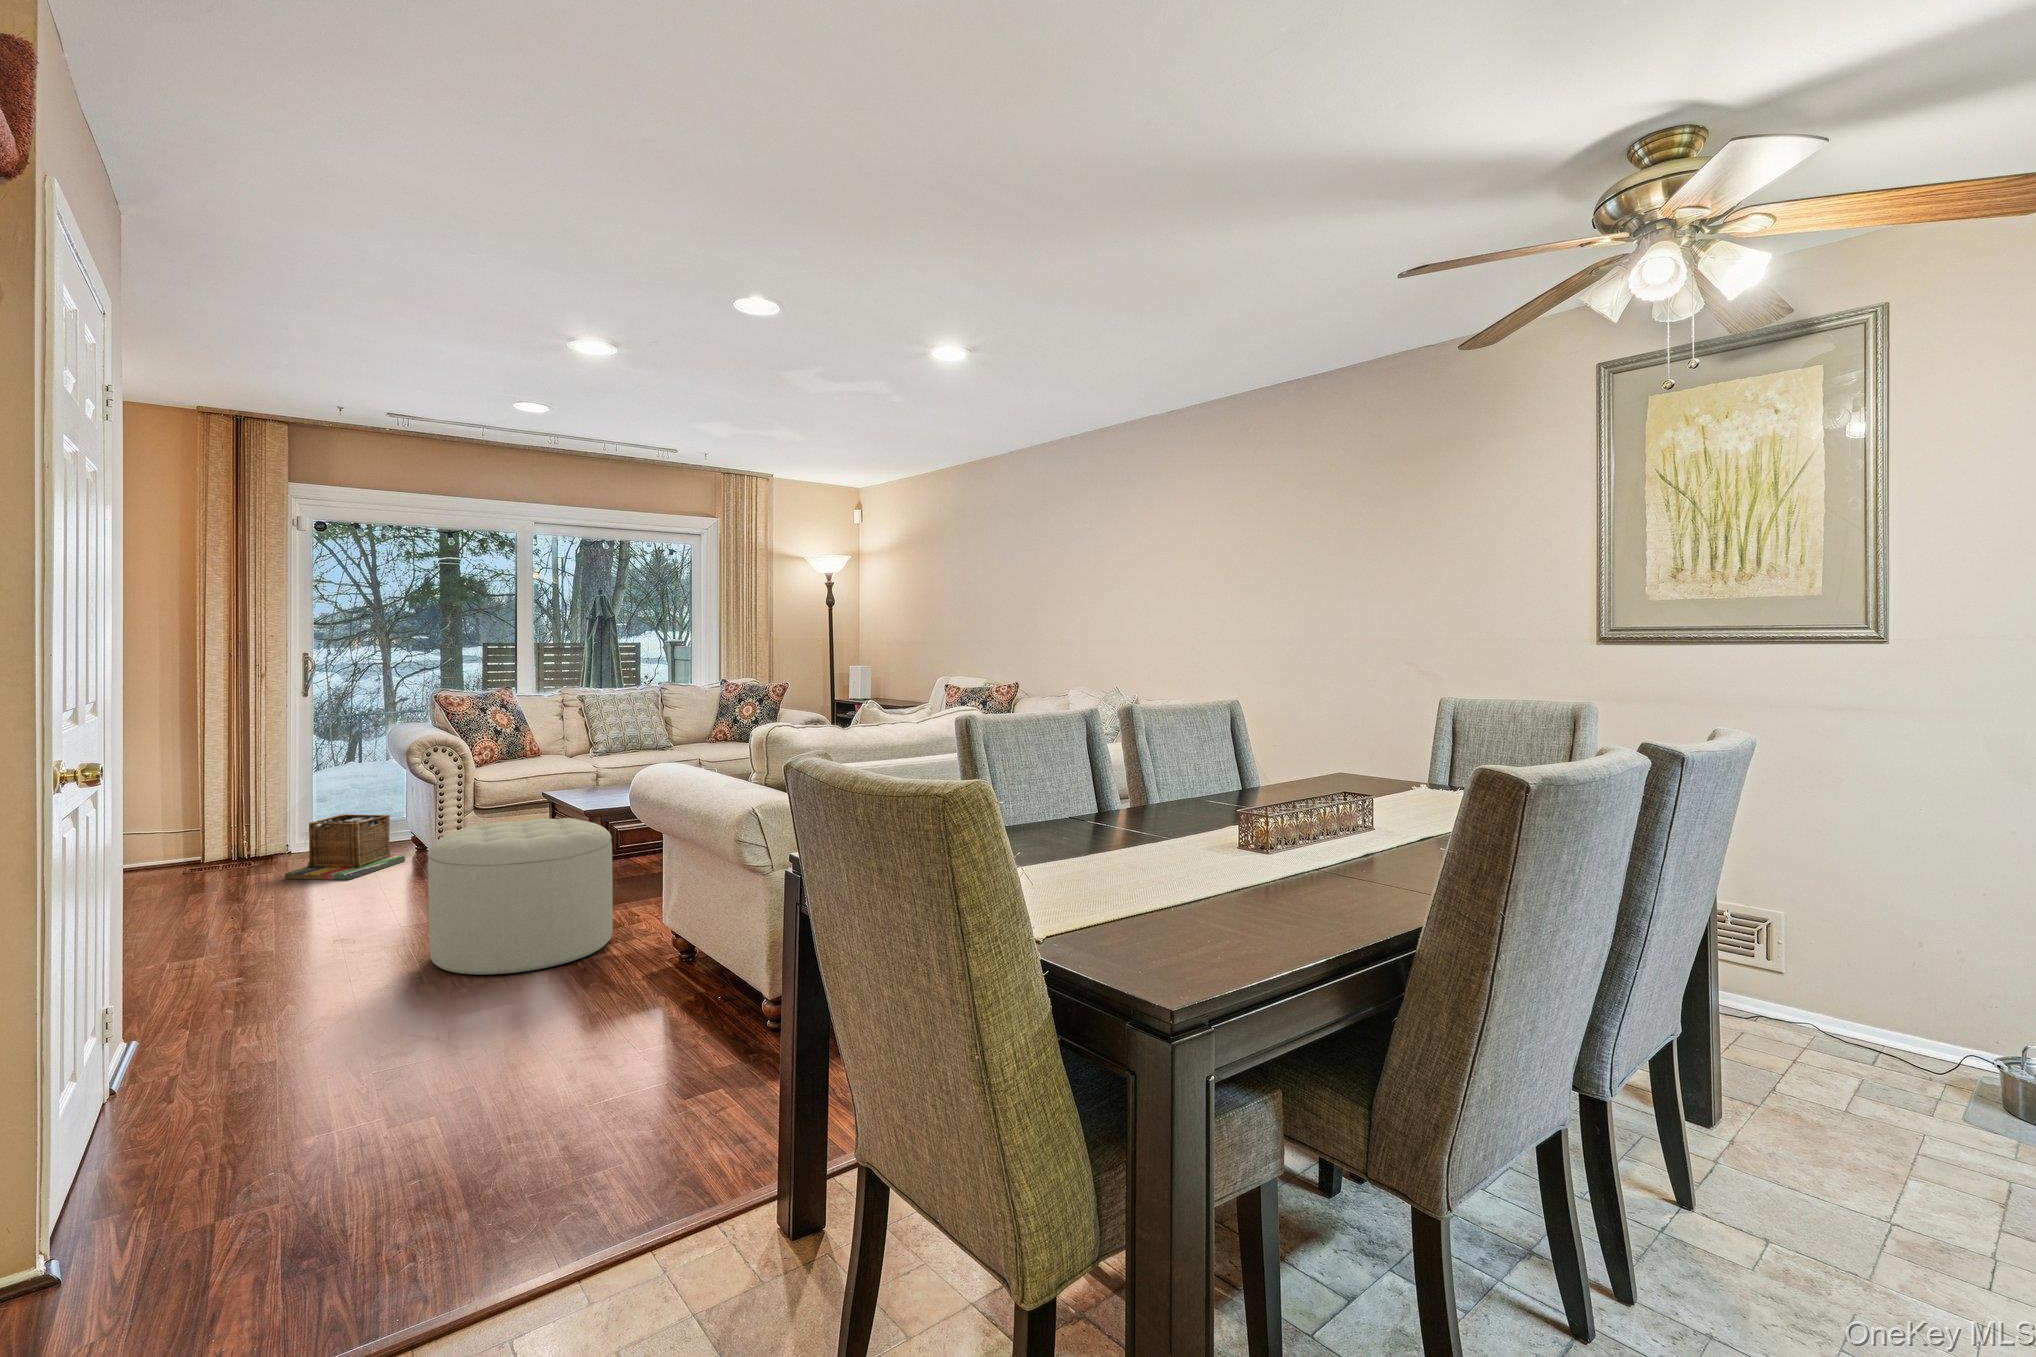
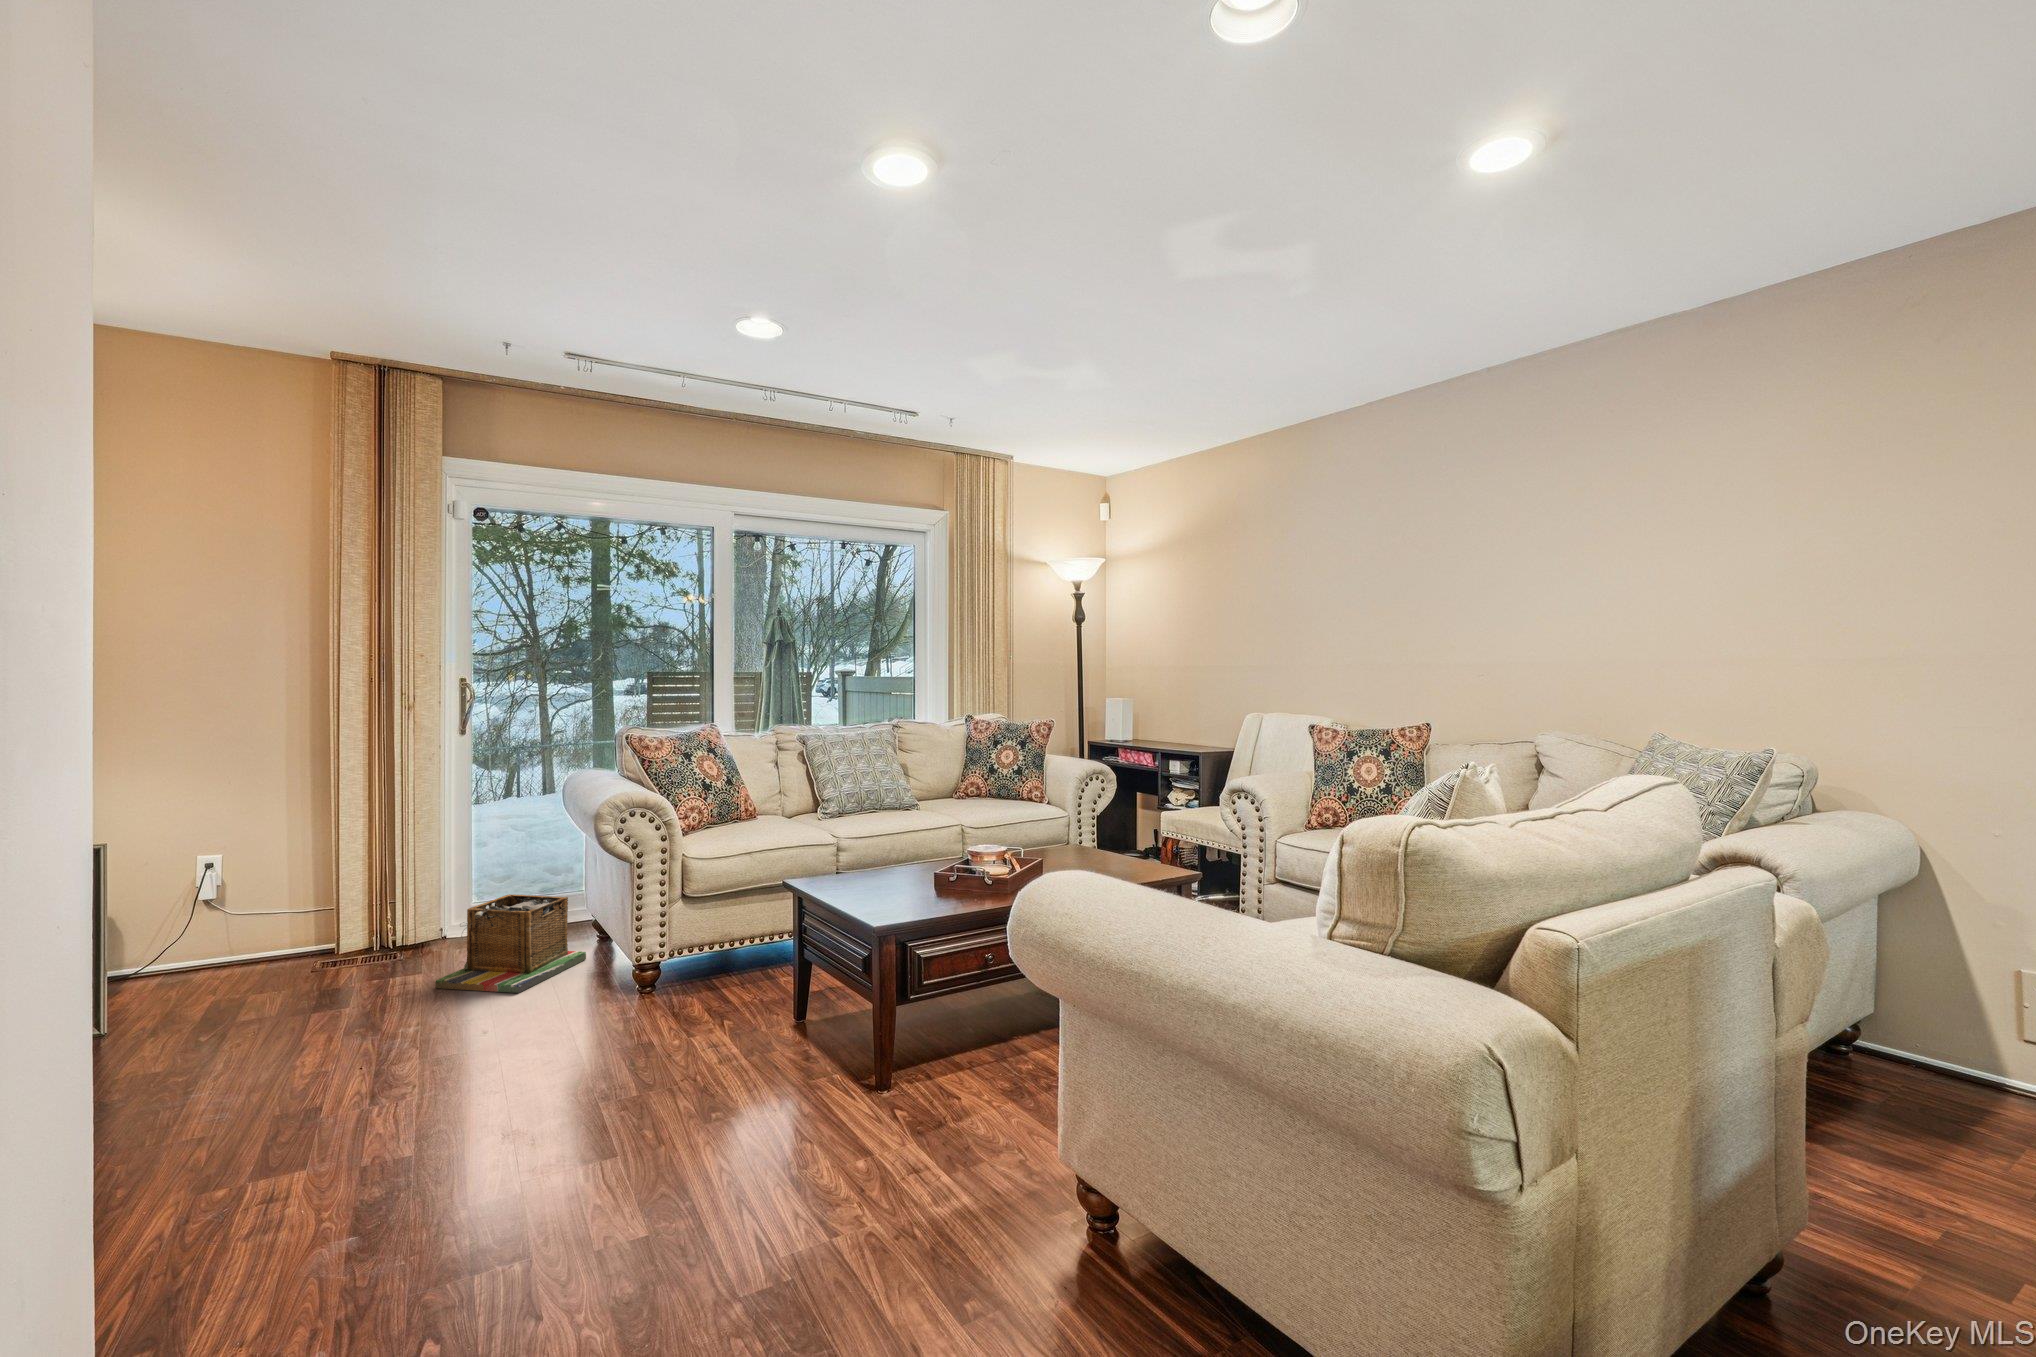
ottoman: present [428,818,613,975] -> none [657,943,935,1249]

